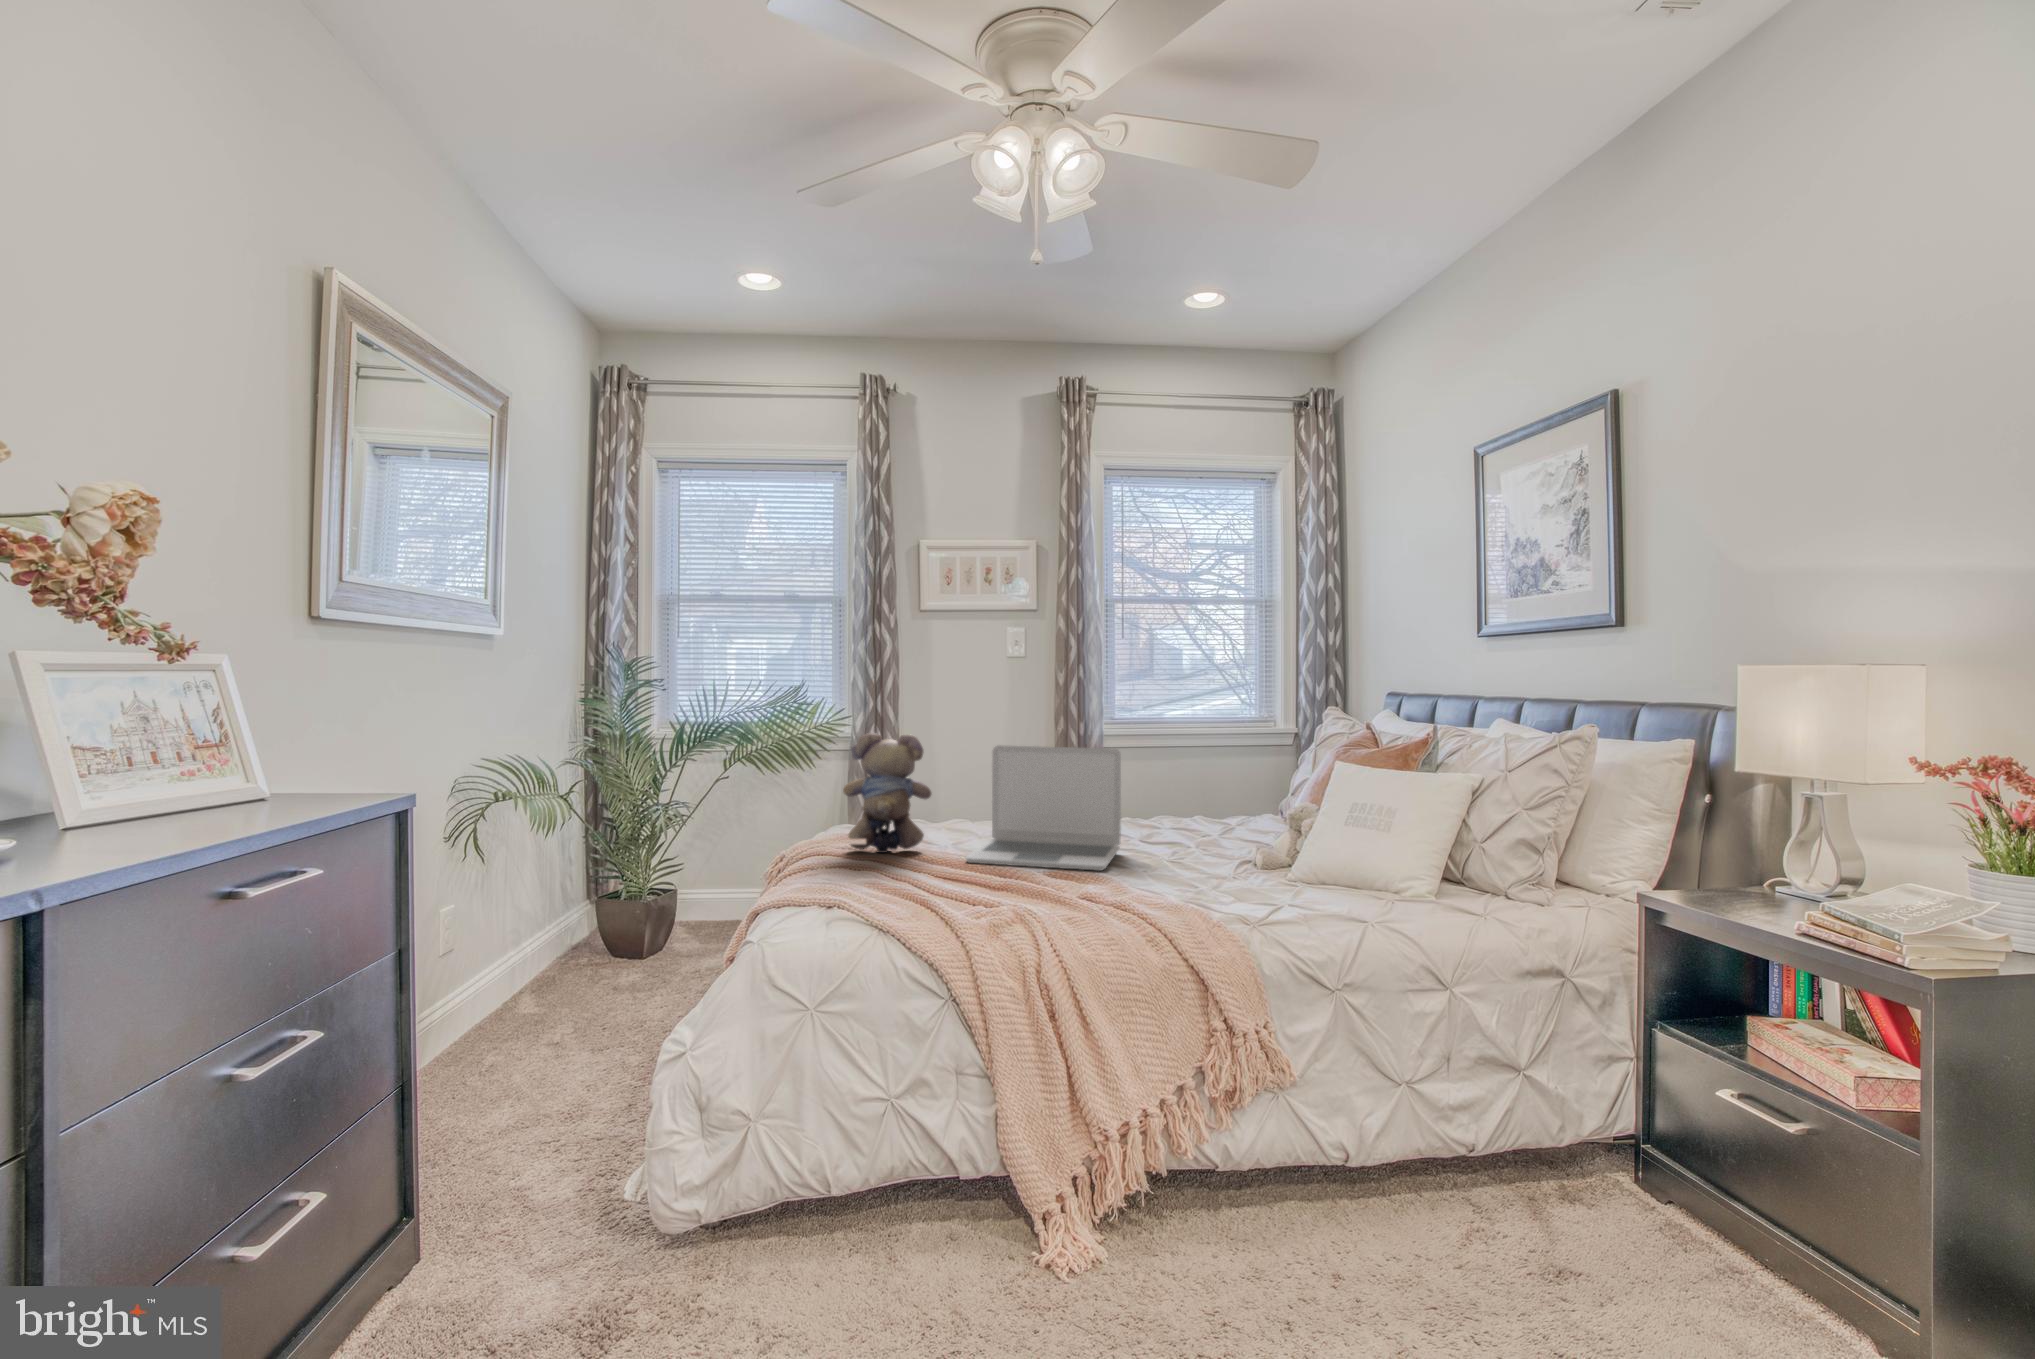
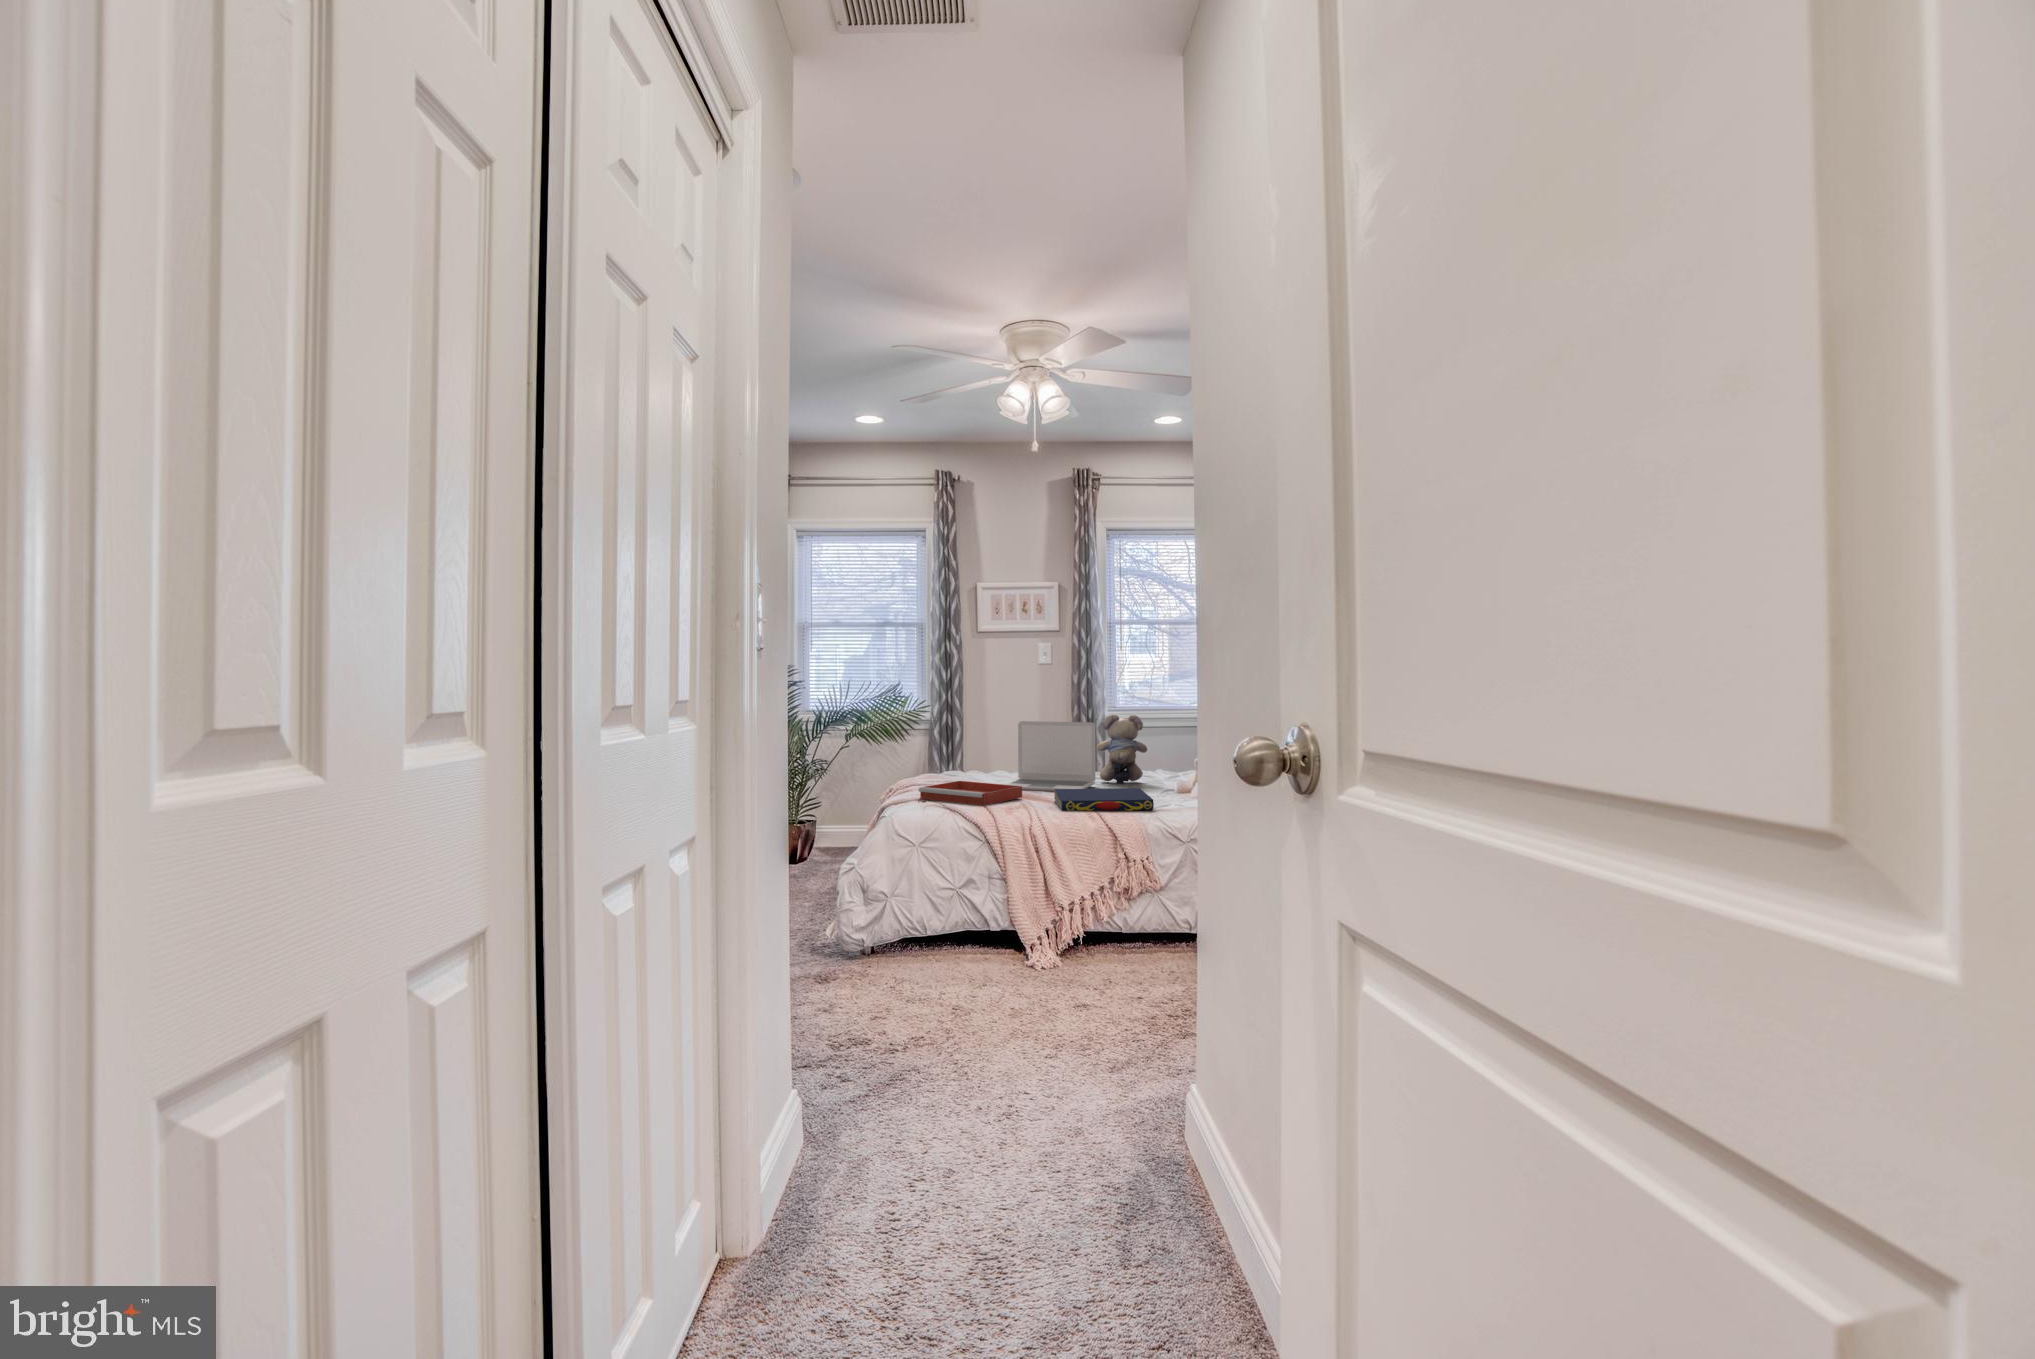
teddy bear: present [843,733,932,853] -> present [1097,714,1147,783]
tray: none [820,855,1013,918] -> present [919,781,1022,805]
book: none [1074,874,1276,935] -> present [1054,788,1154,811]

